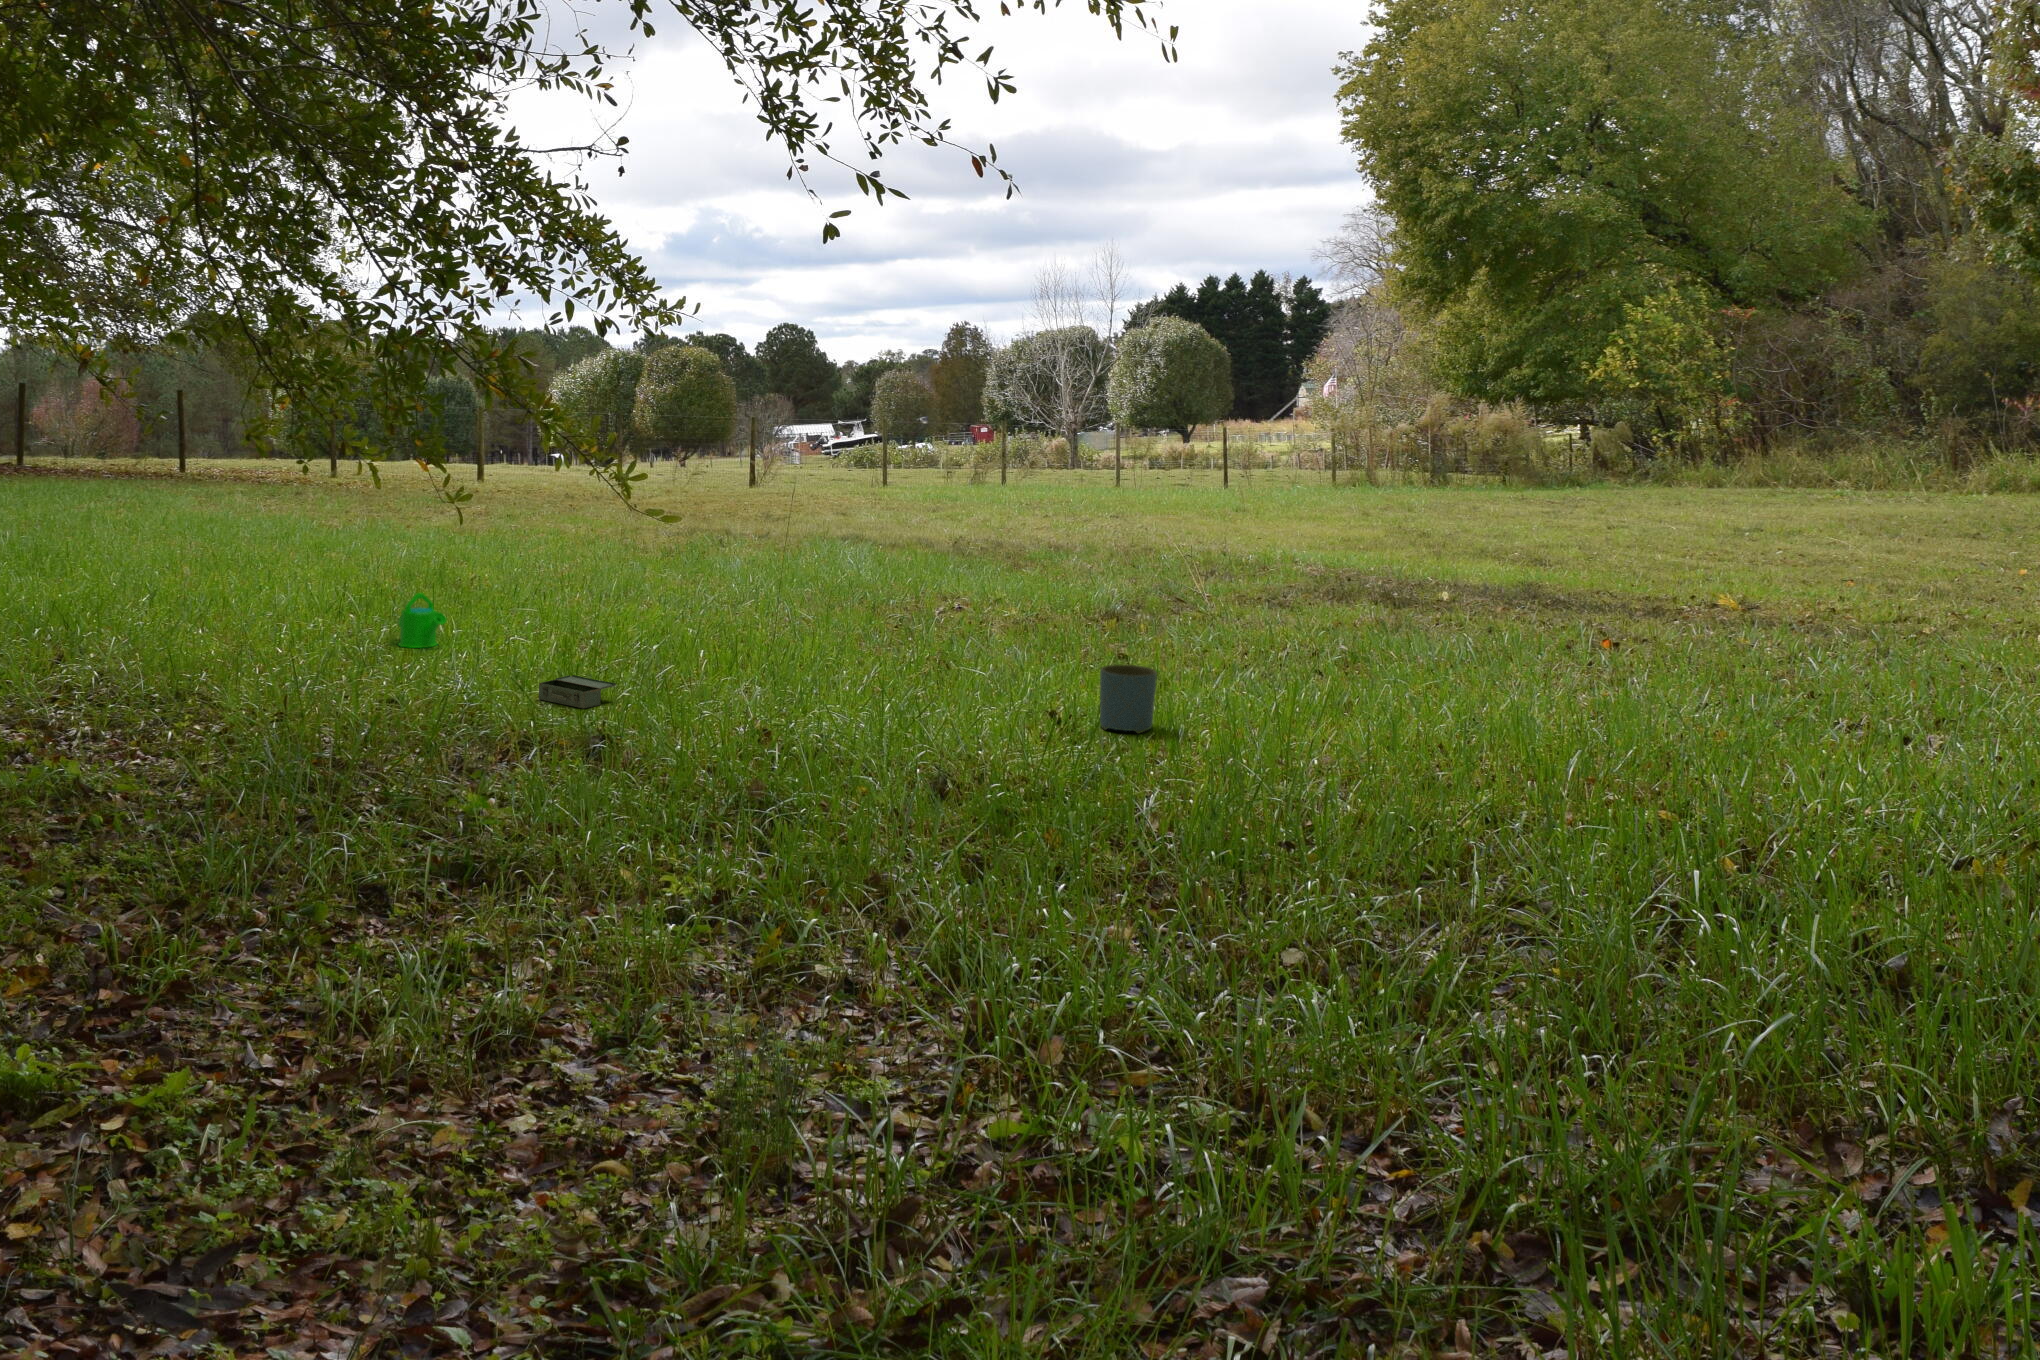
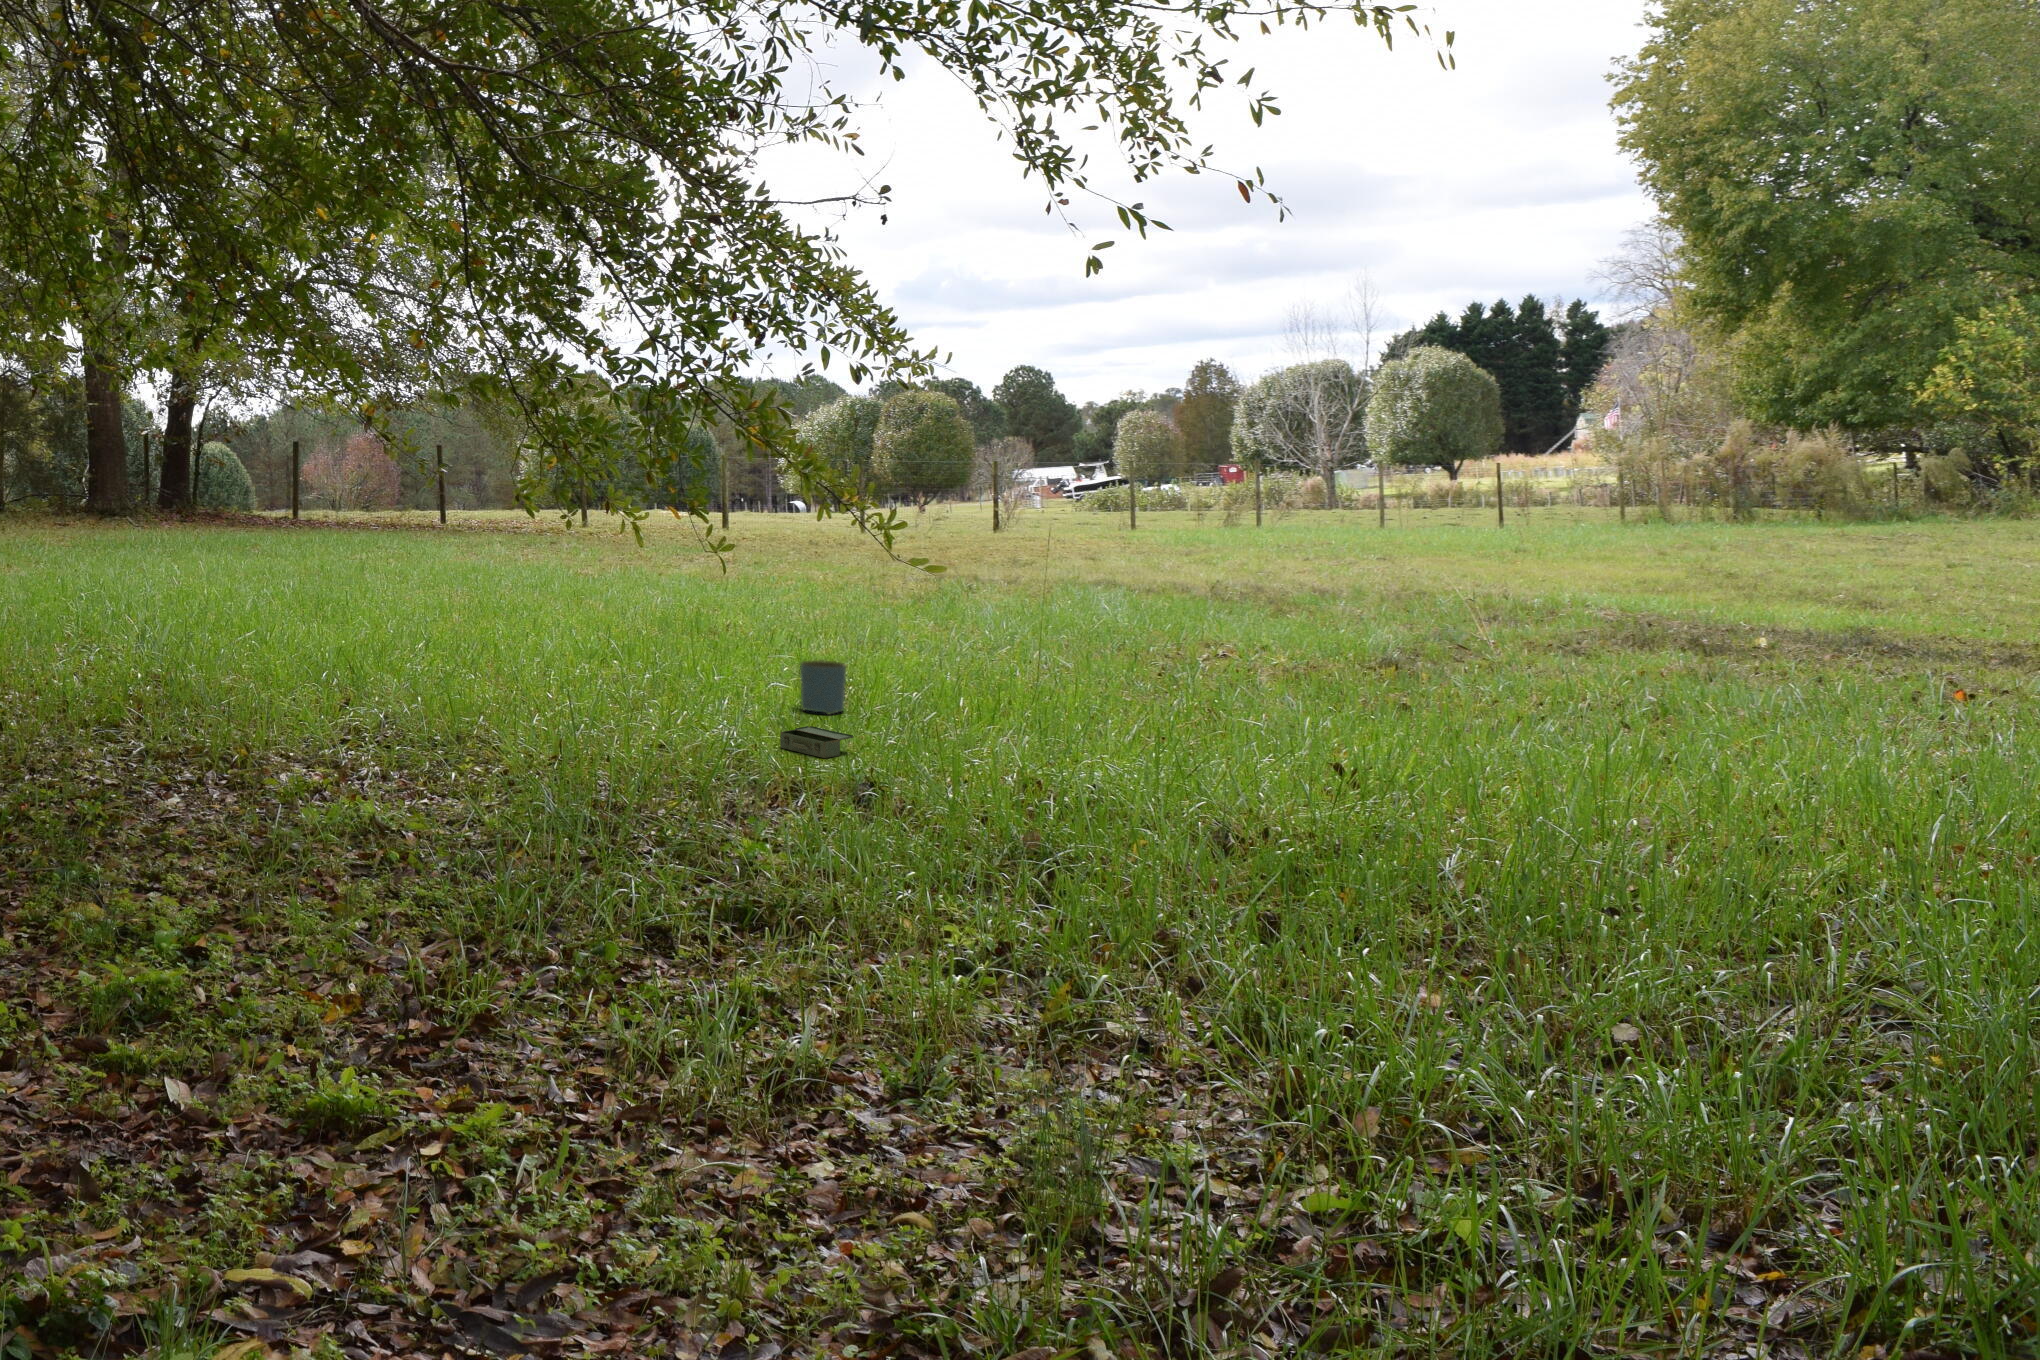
watering can: present [398,593,447,648] -> none [644,647,688,698]
planter: present [1100,664,1157,734] -> present [800,660,846,715]

